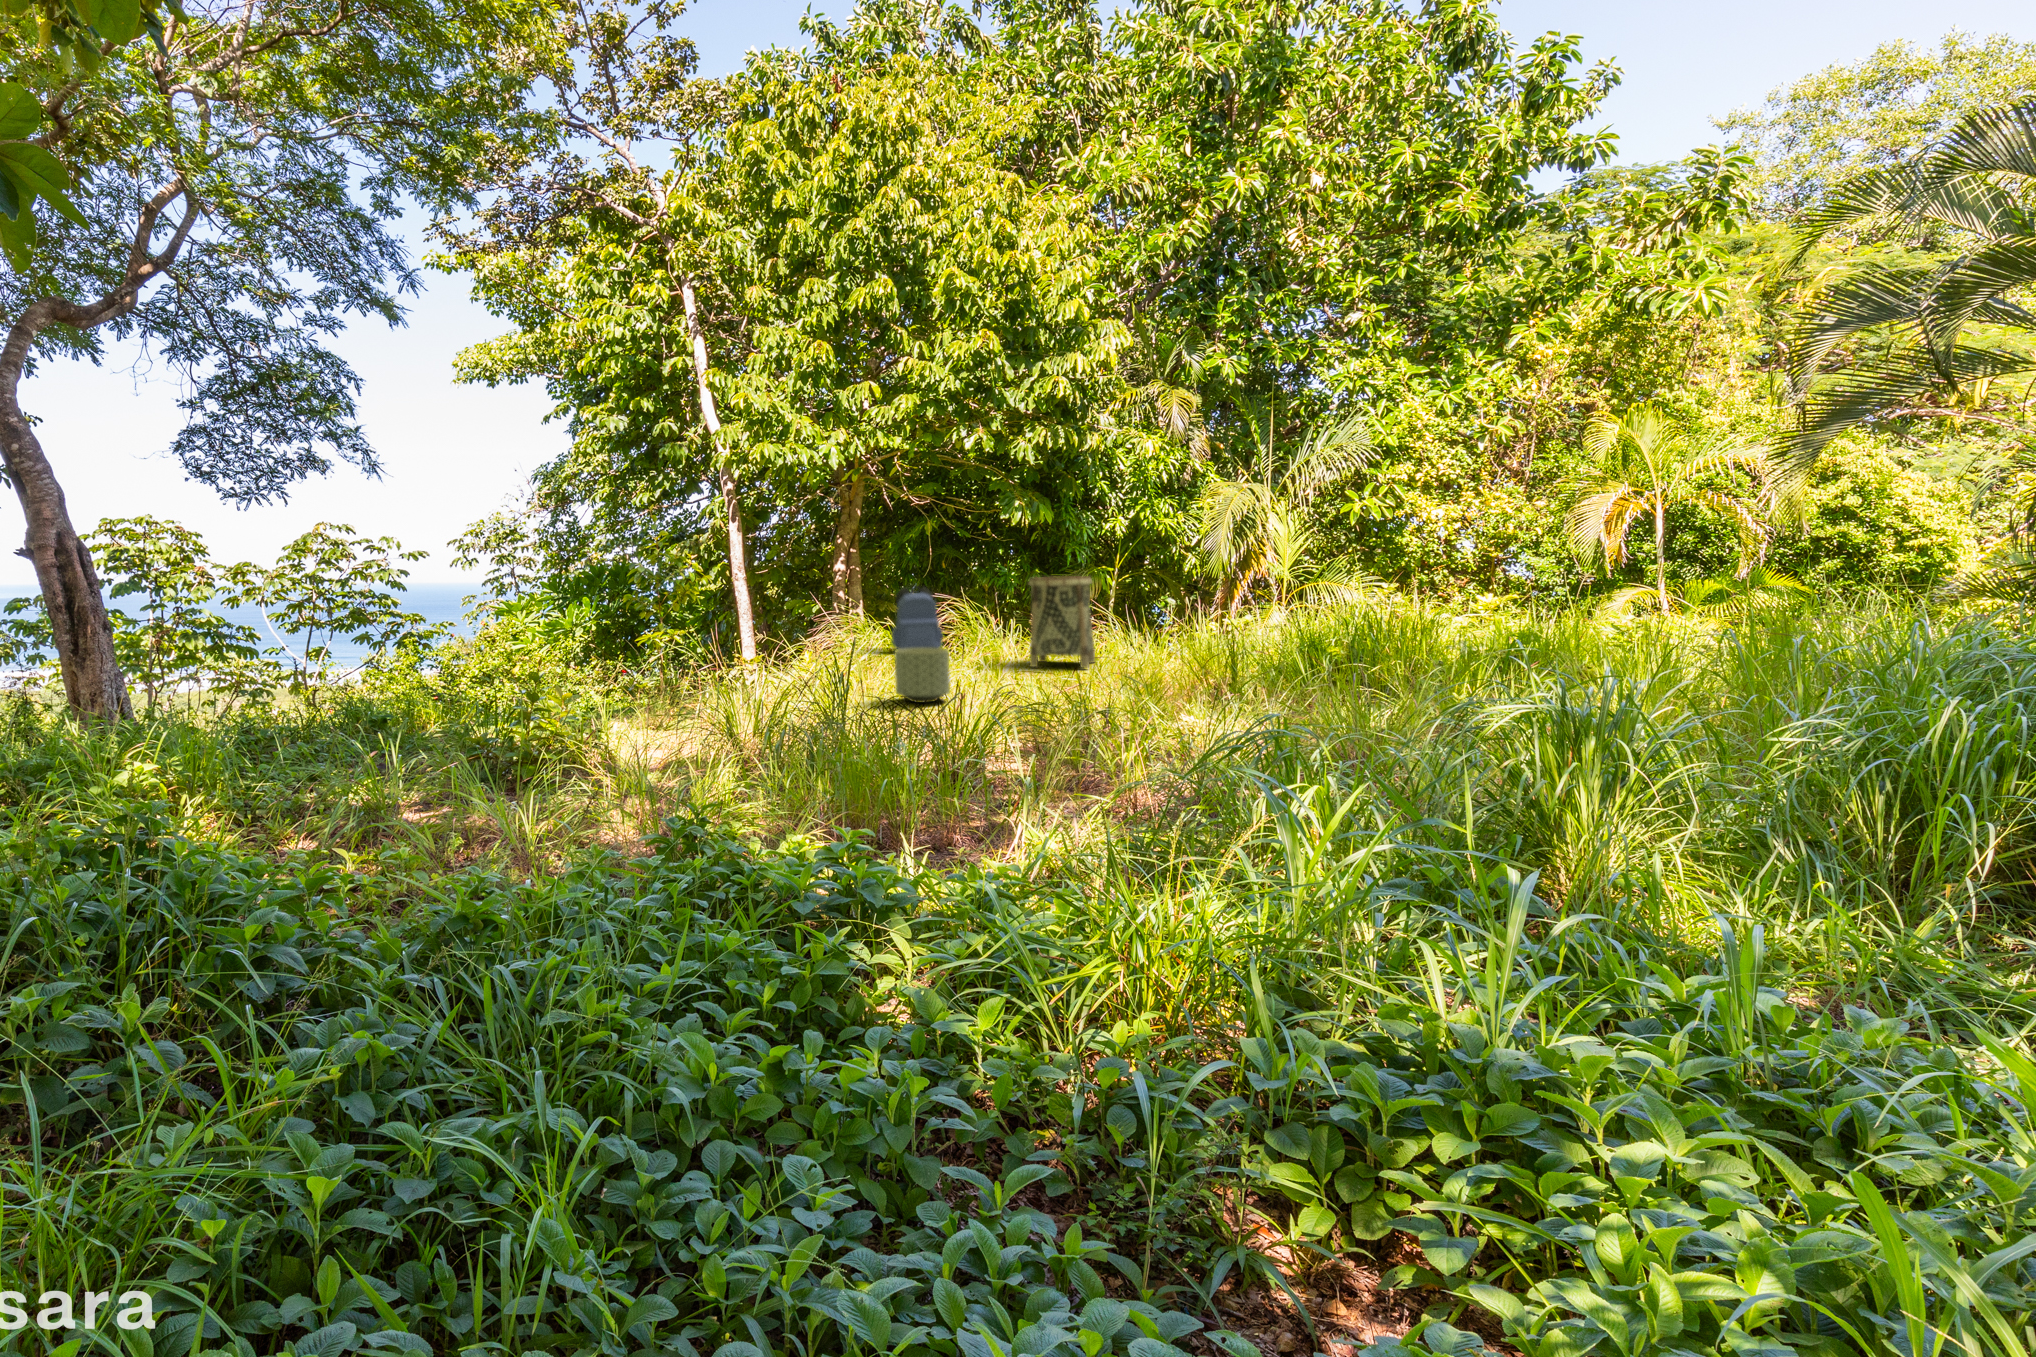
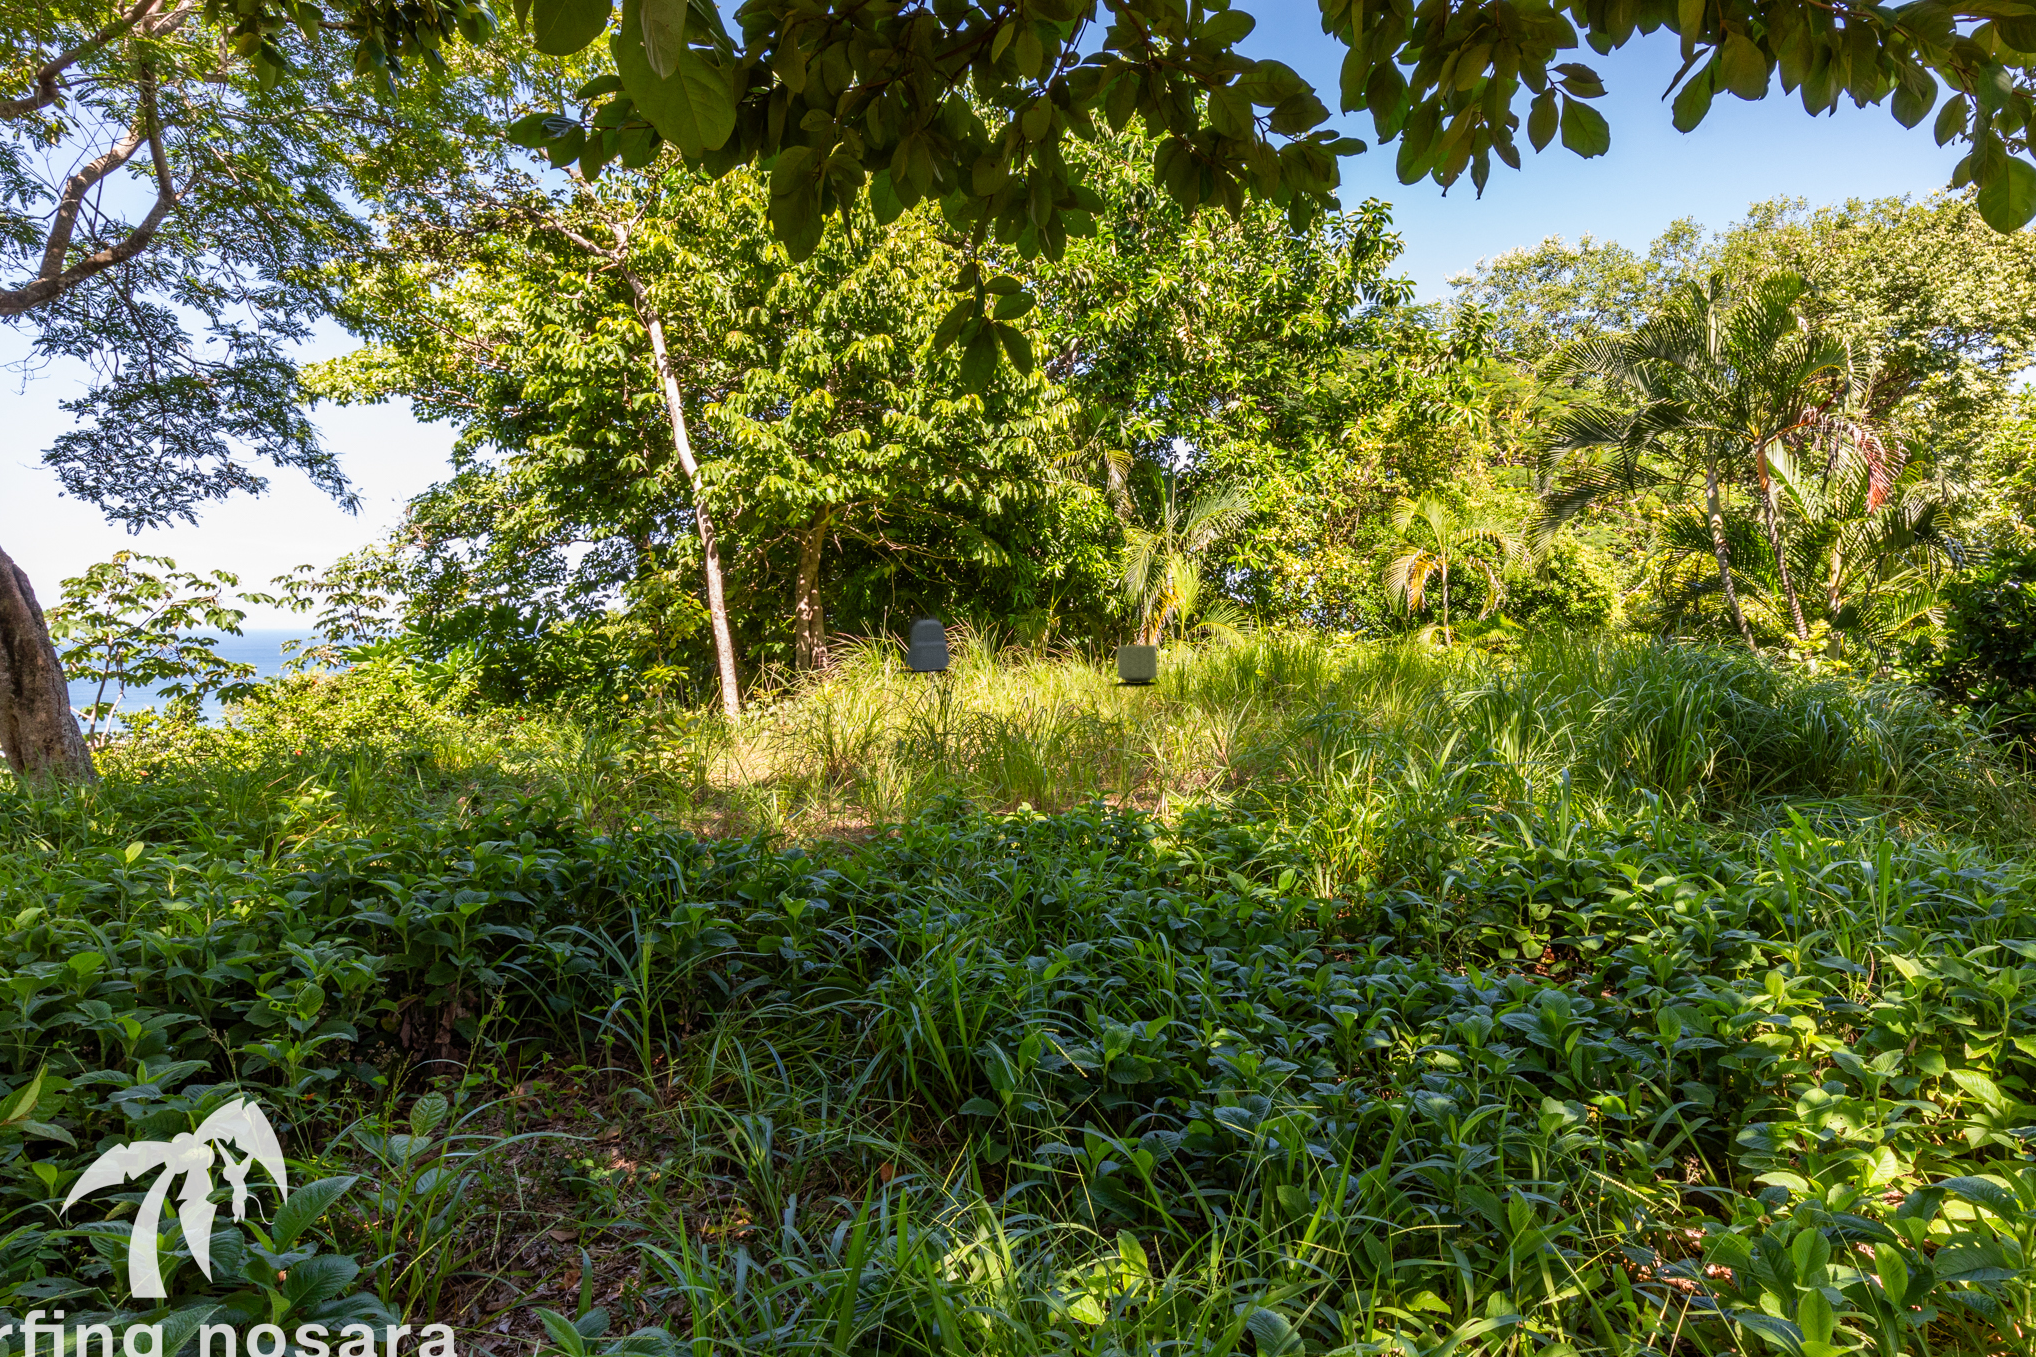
basket: present [1029,576,1095,668] -> none [1028,603,1078,675]
planter: present [895,648,950,703] -> present [1117,645,1157,684]

